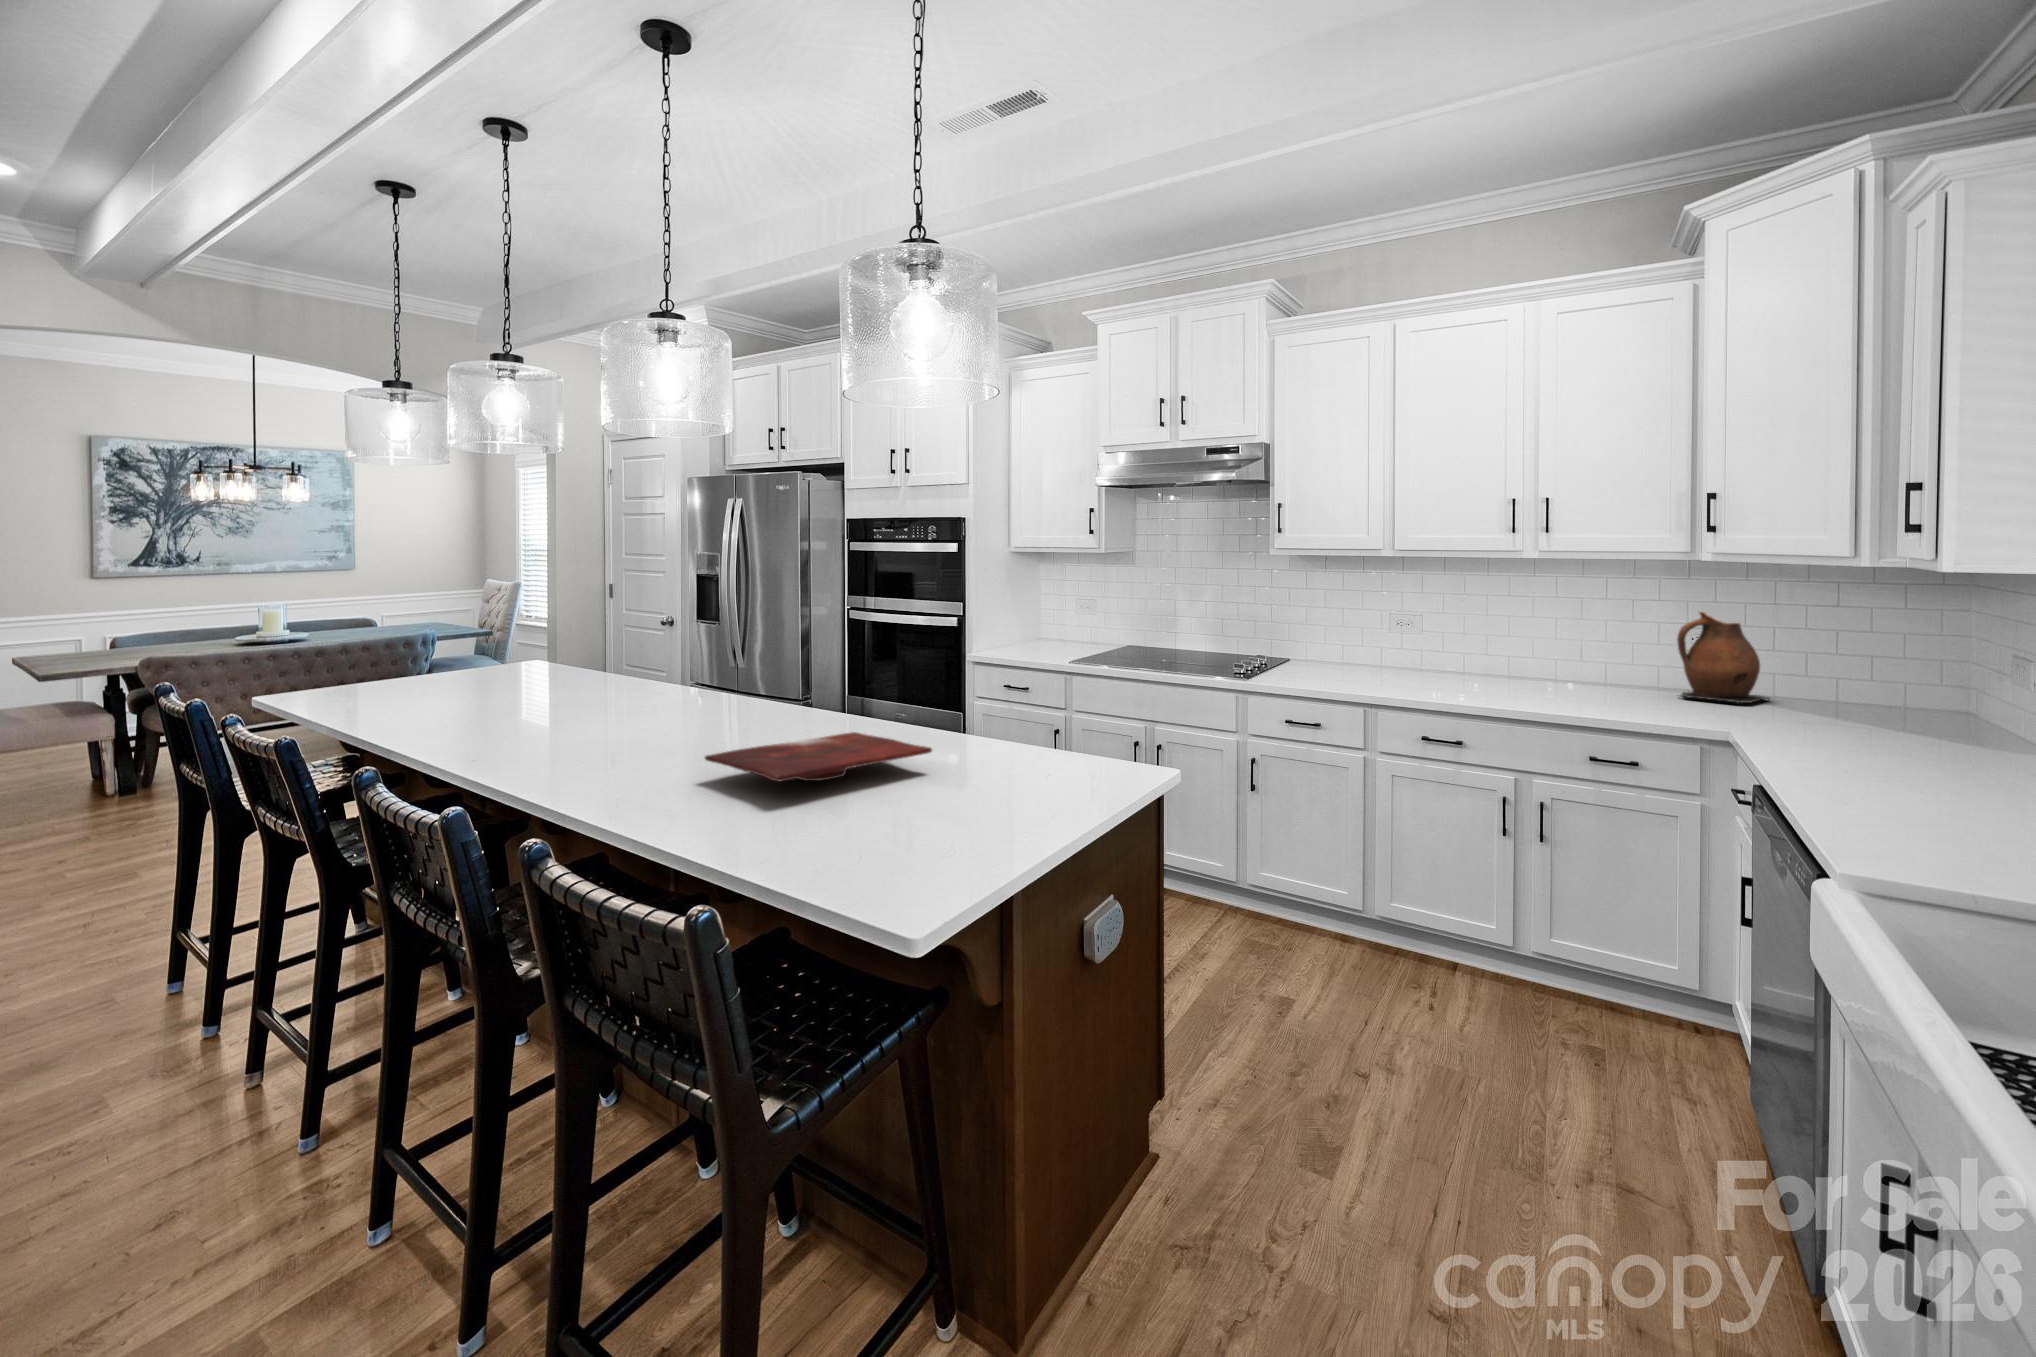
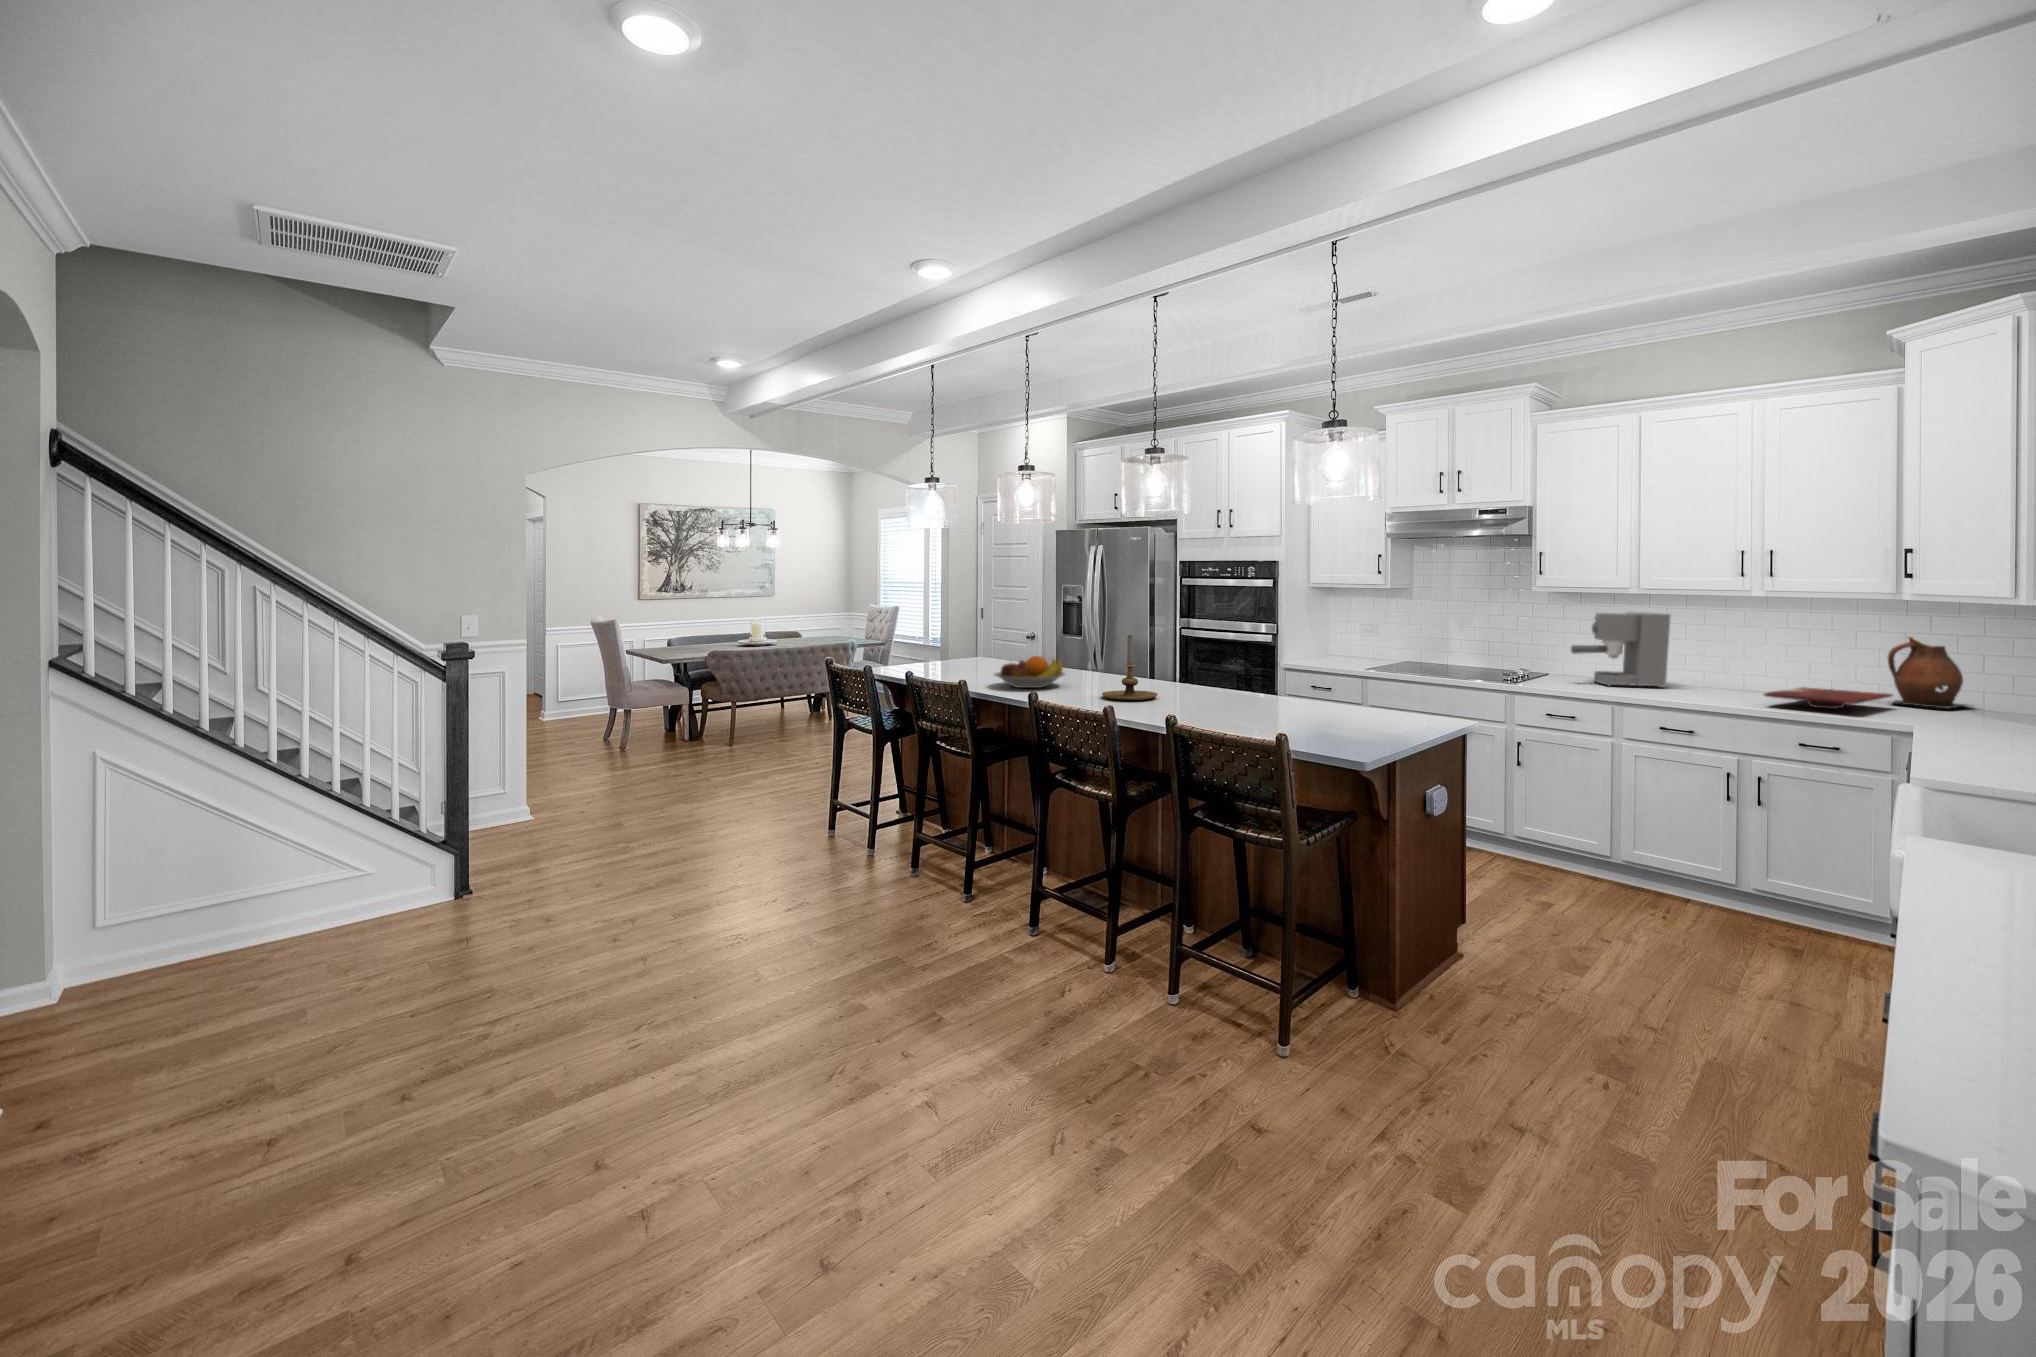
coffee maker: none [1317,584,1433,681] -> present [1571,612,1670,688]
candle holder: none [635,623,729,729] -> present [1102,635,1158,700]
fruit bowl: none [476,659,604,711] -> present [994,656,1064,688]
cutting board: present [705,732,932,781] -> present [1764,687,1892,709]

